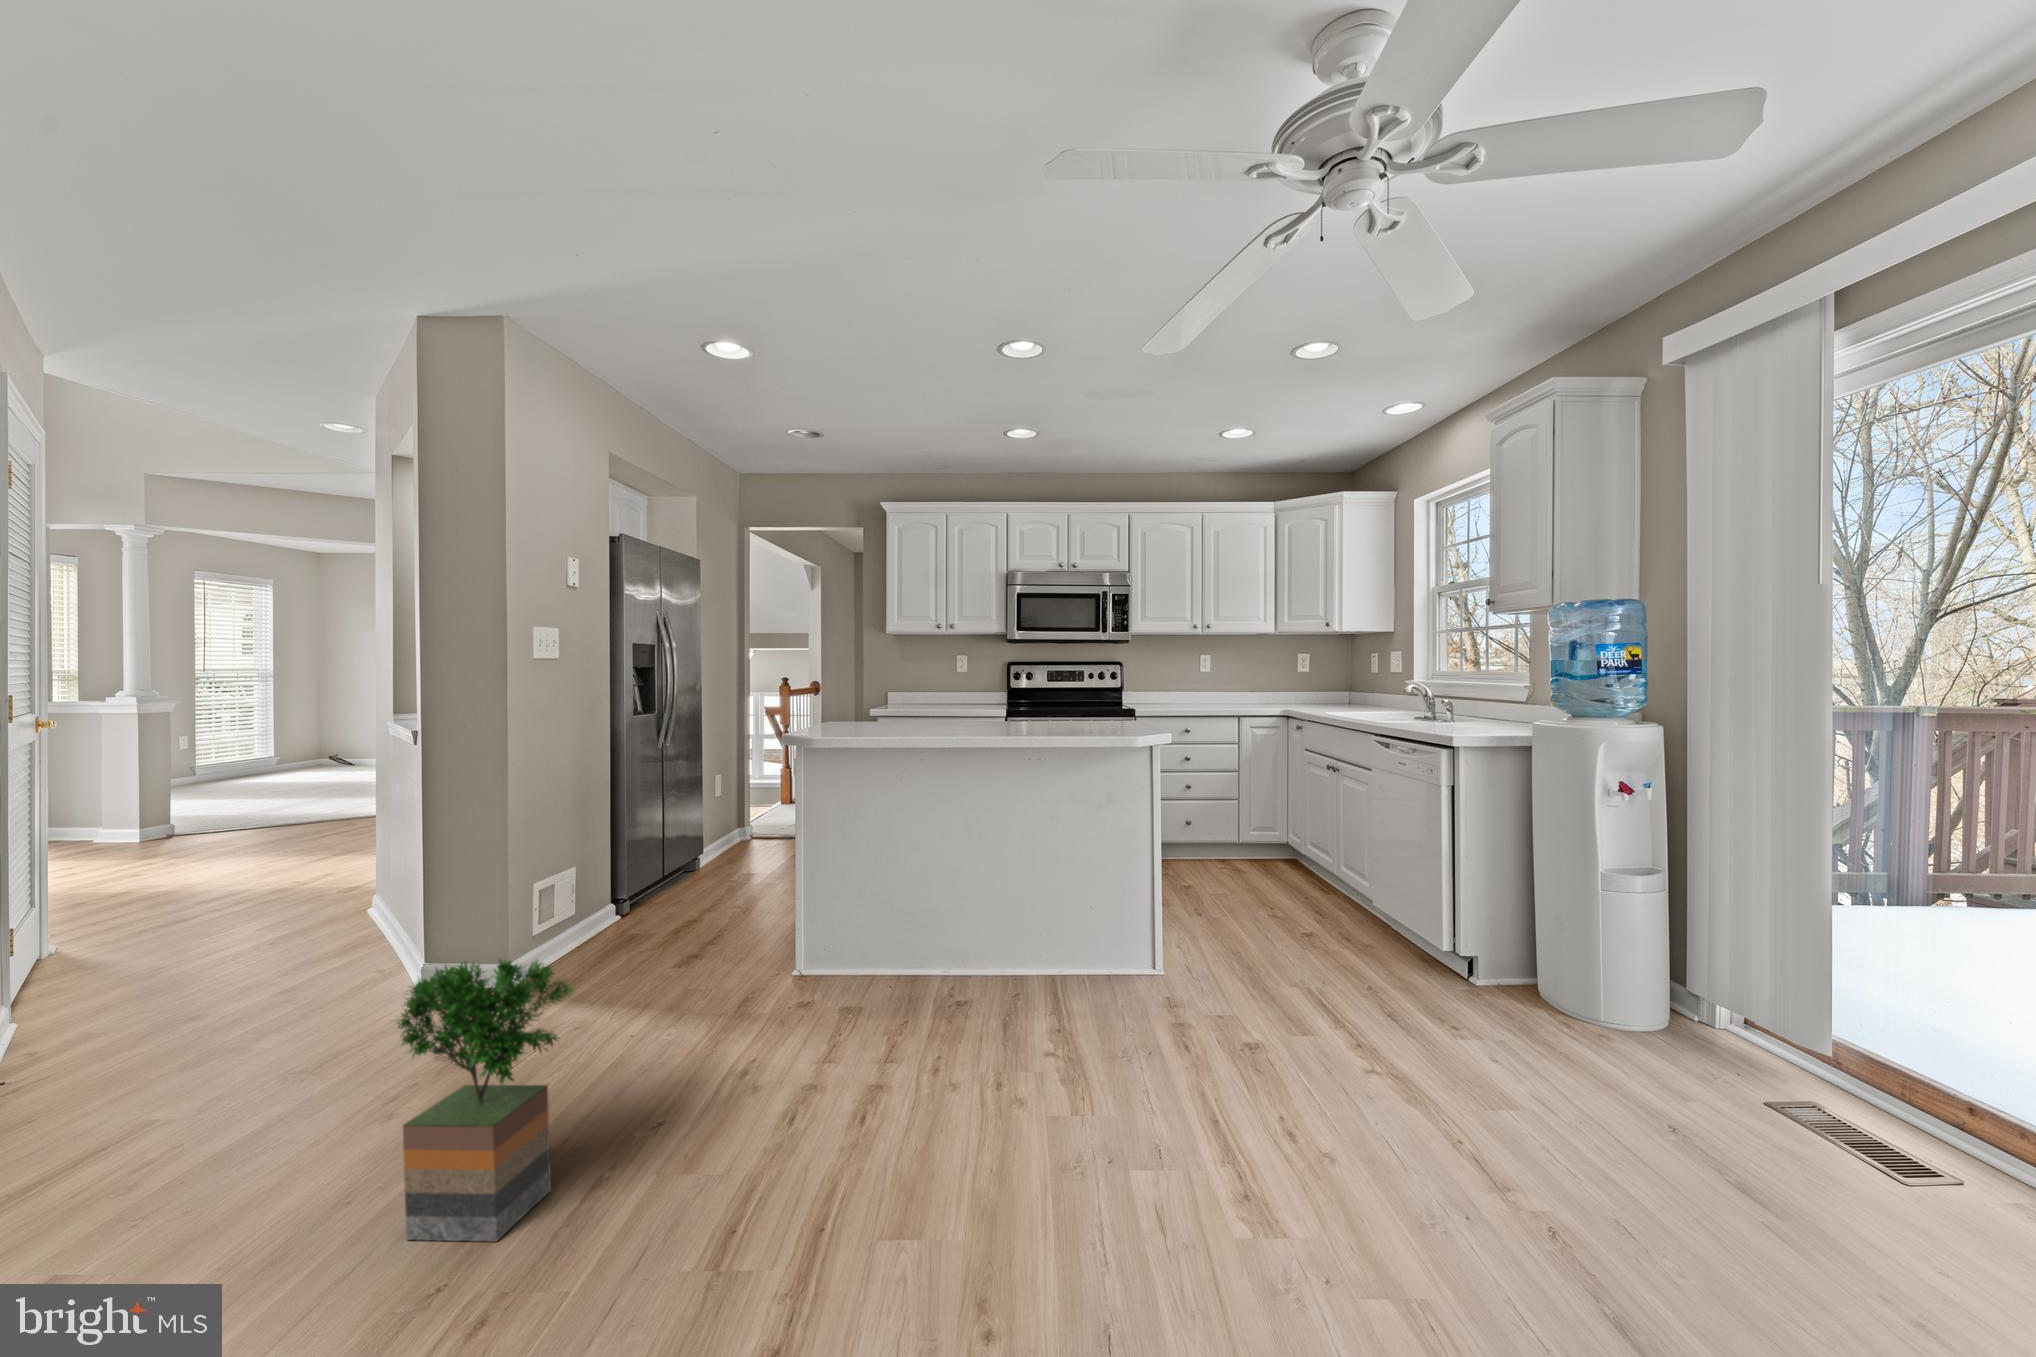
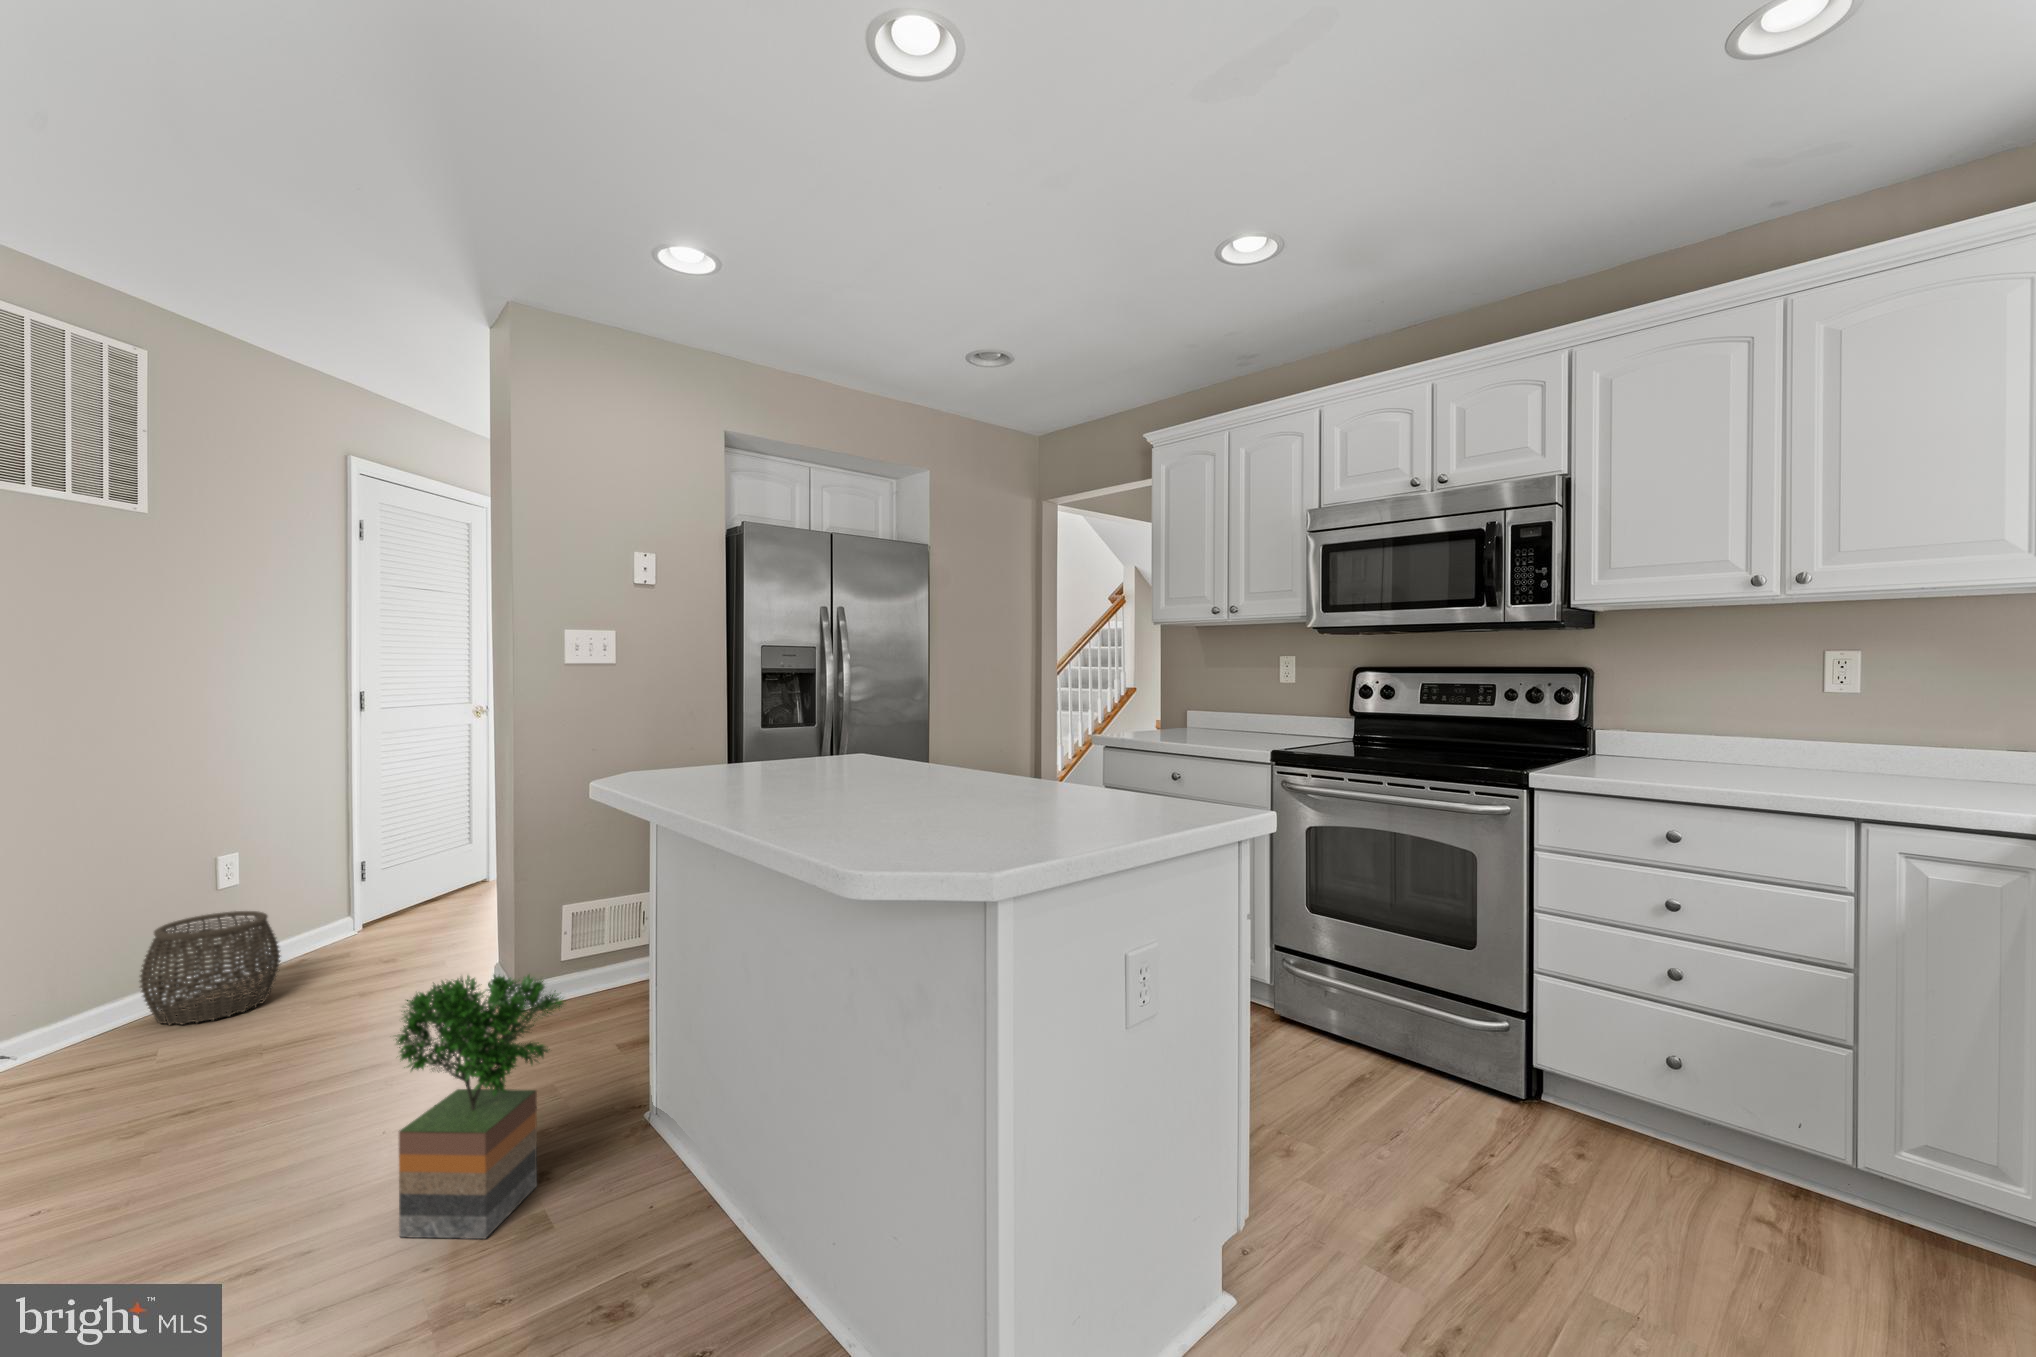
woven basket: none [144,919,288,1038] -> present [140,911,280,1025]

